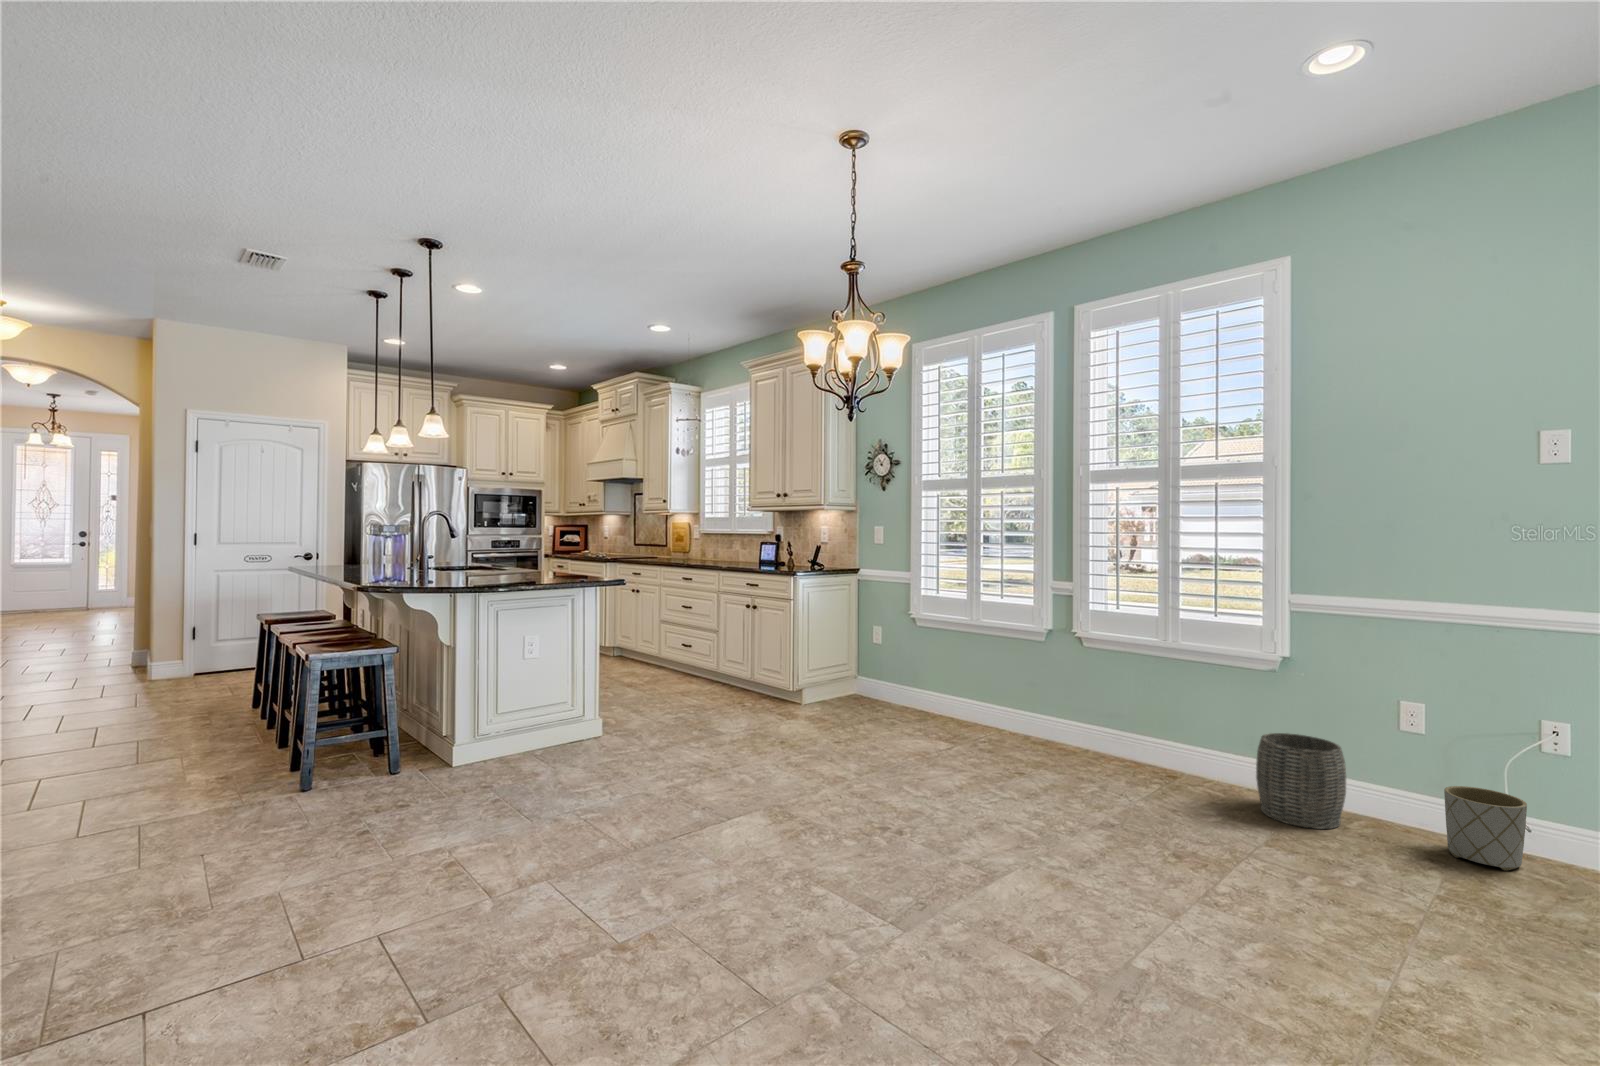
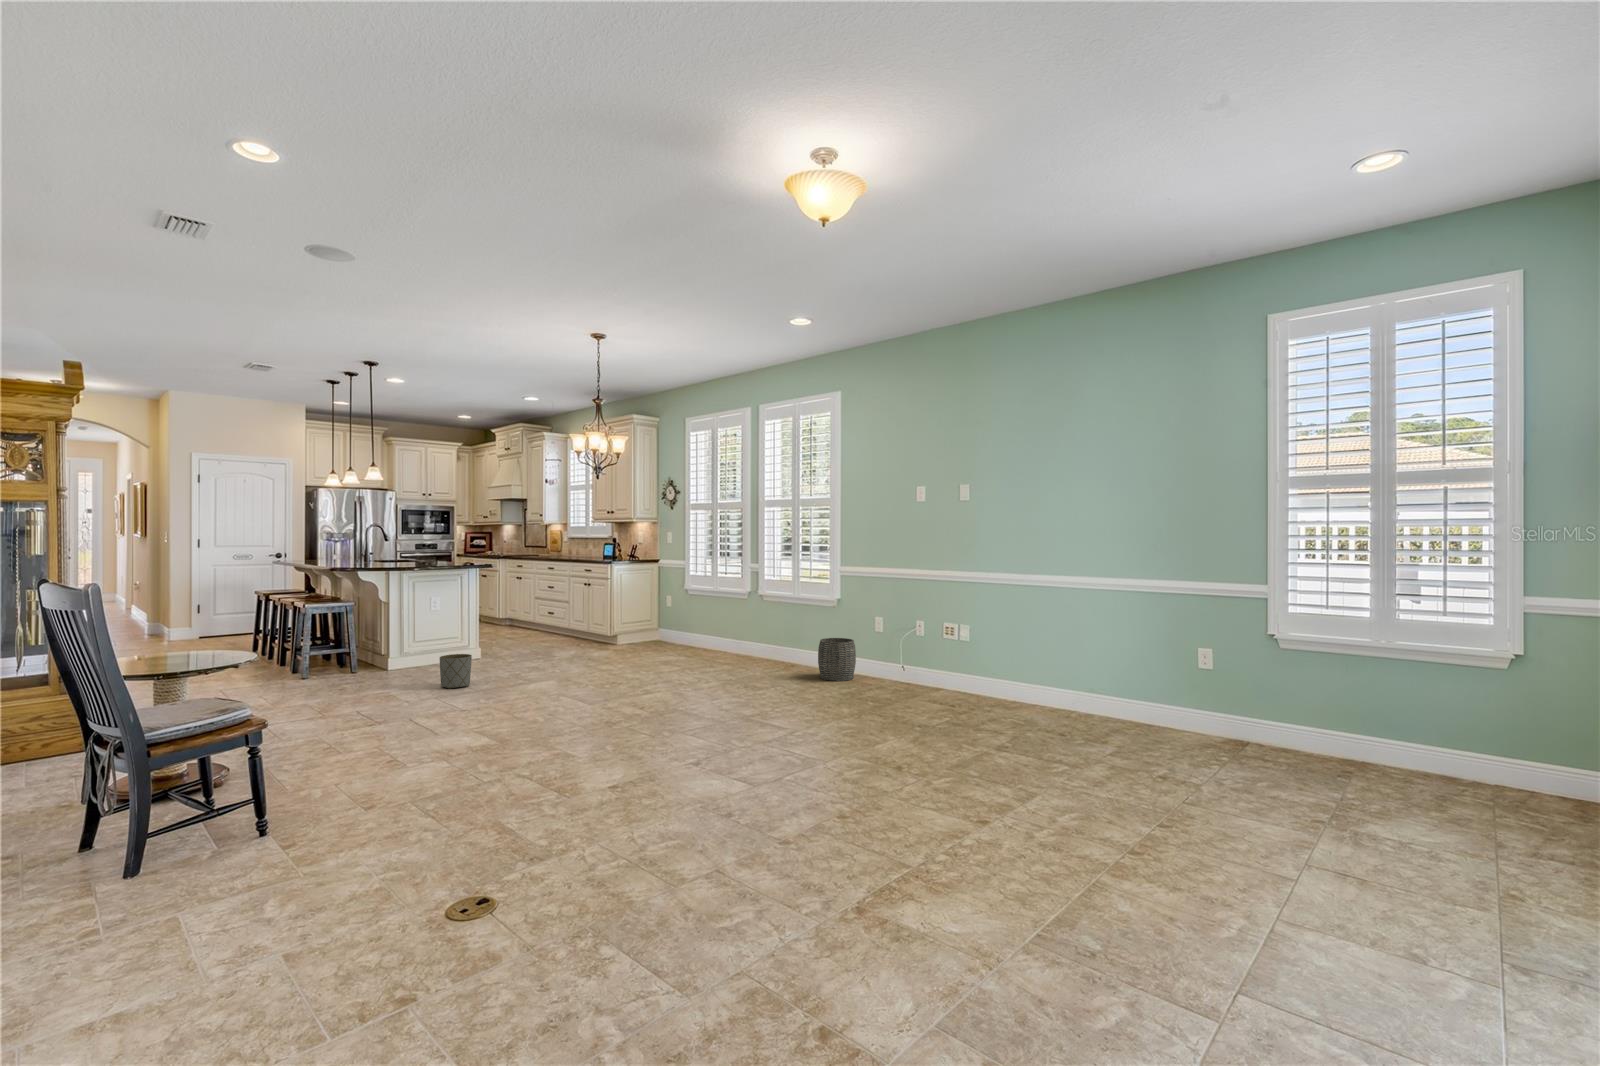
planter: present [1444,786,1527,871] -> present [440,654,472,689]

